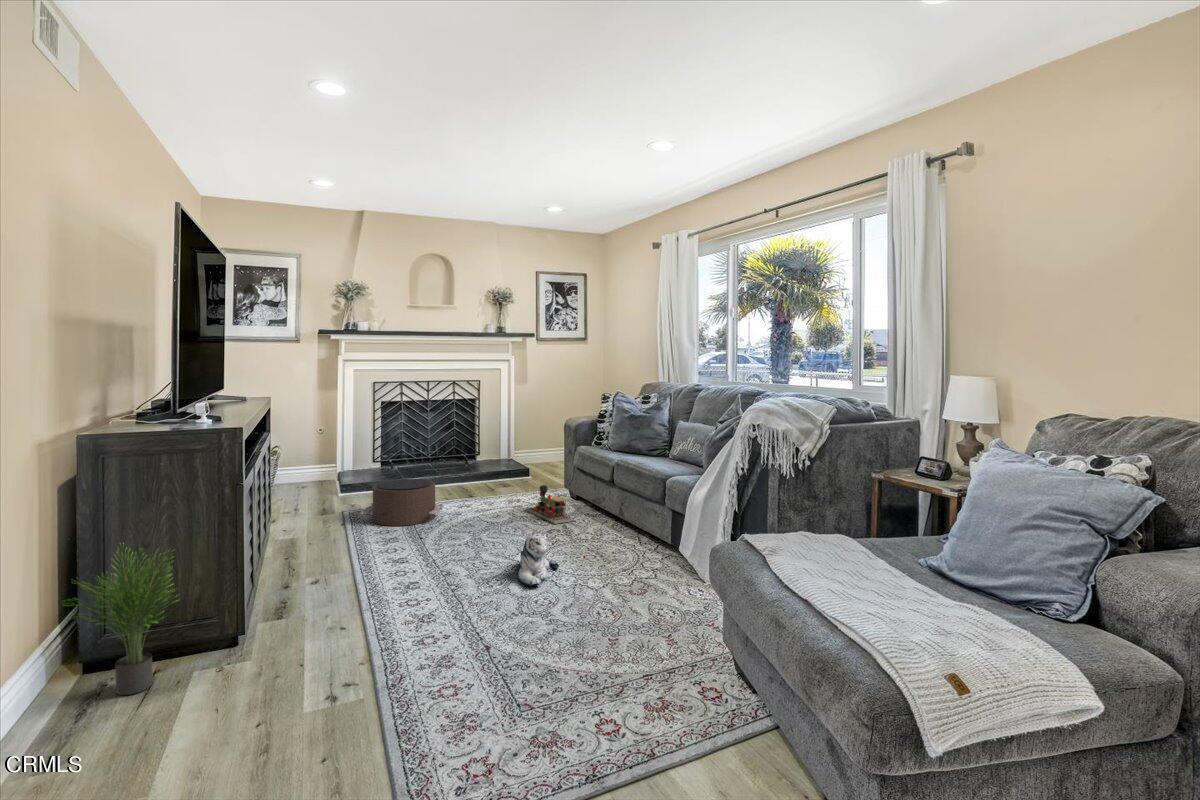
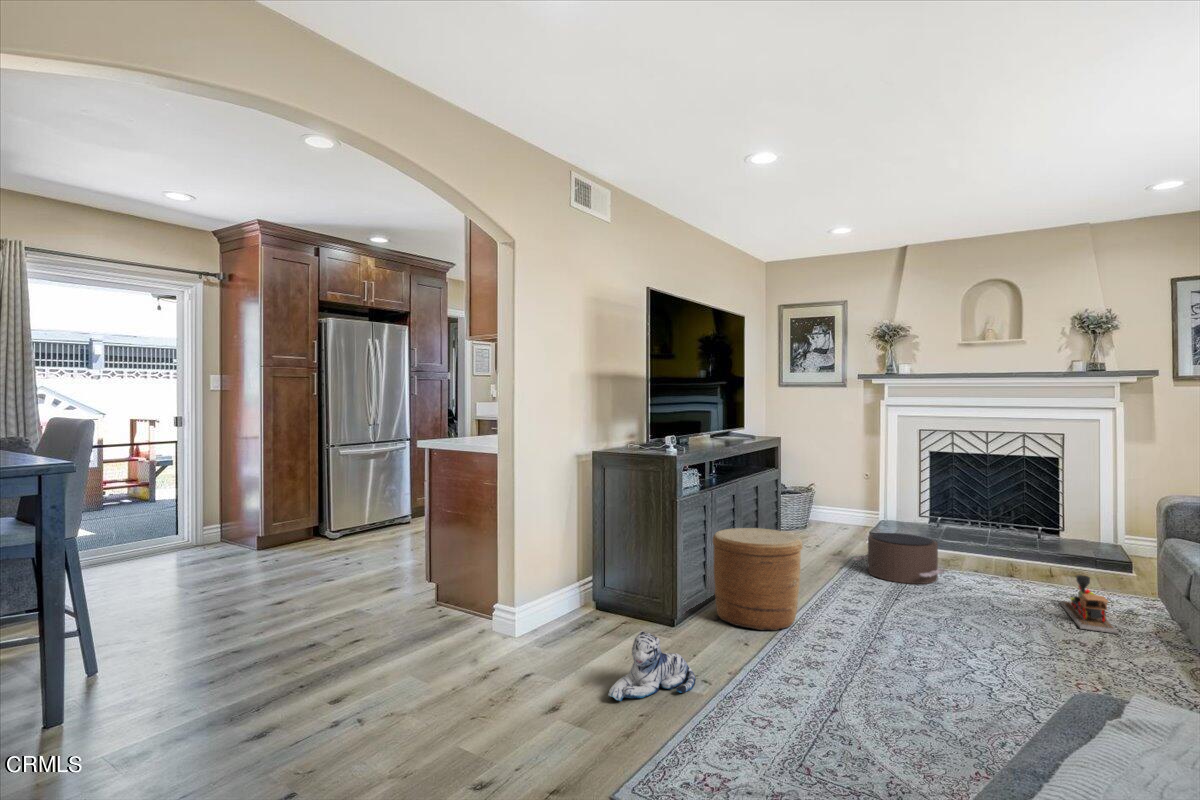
woven basket: none [264,497,374,616] -> present [713,528,803,631]
plush toy: present [517,532,559,586] -> present [608,631,696,701]
potted plant: present [79,547,173,695] -> none [574,528,636,632]

